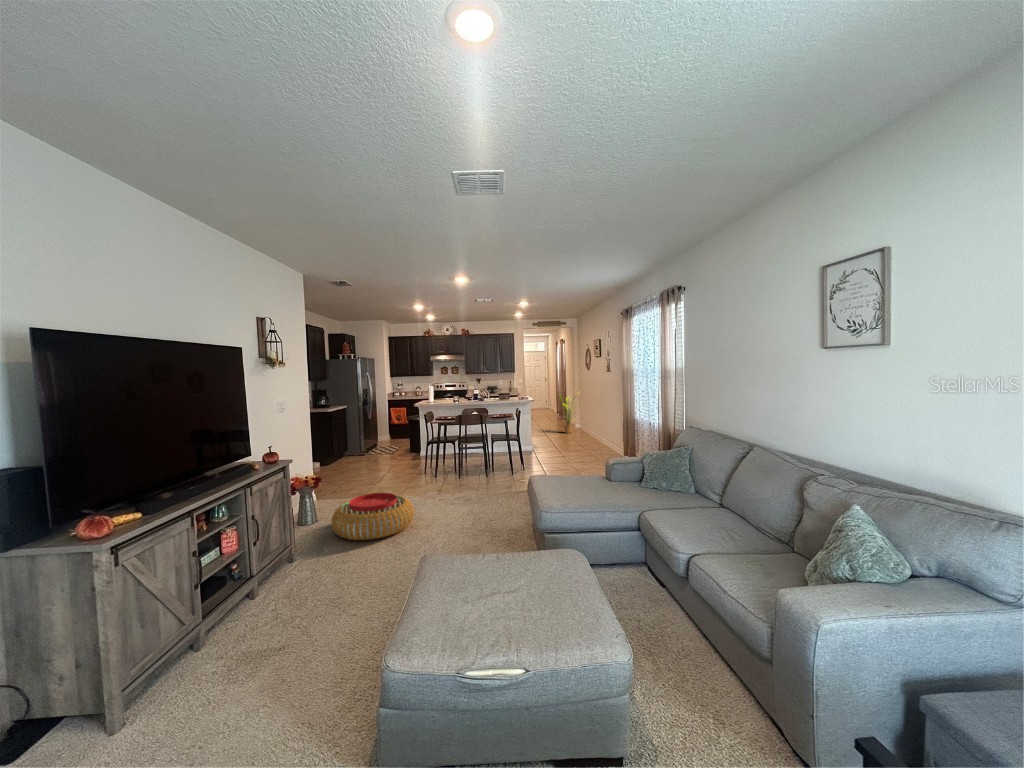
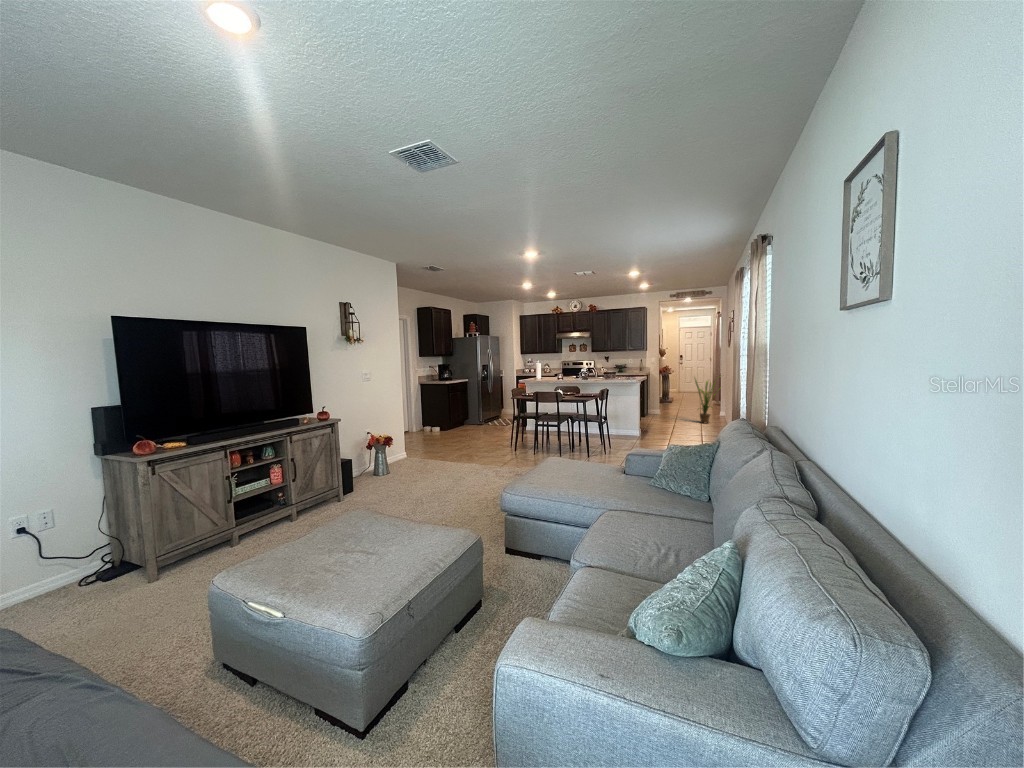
pouf: present [331,493,414,540] -> none [383,458,456,497]

